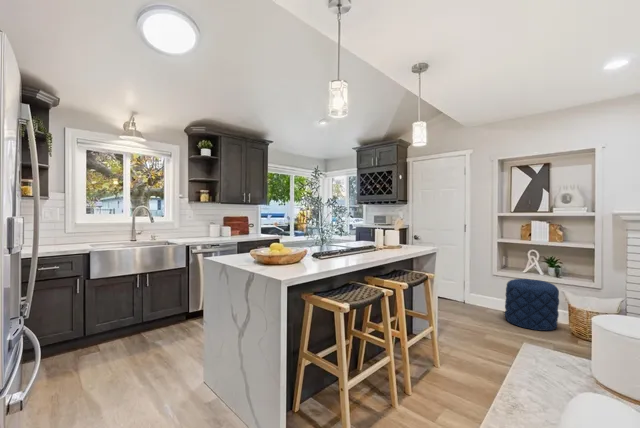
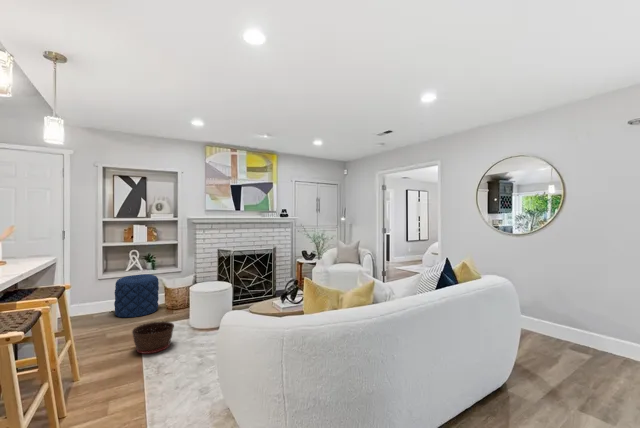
basket: none [498,340,552,384] -> present [132,321,174,354]

